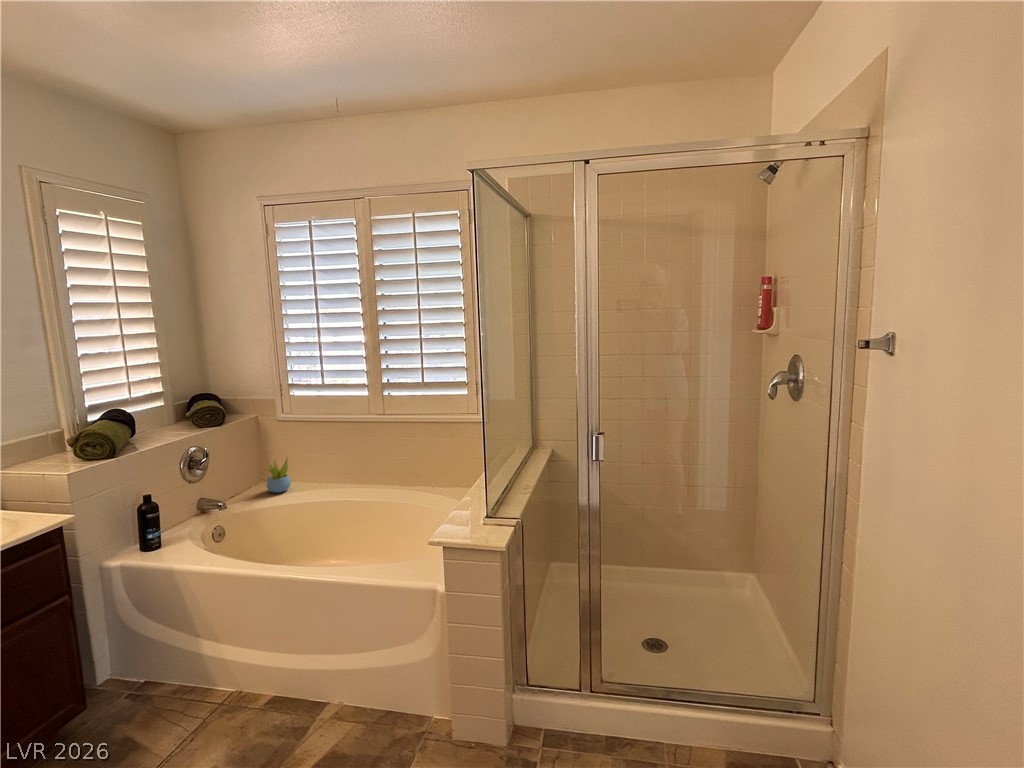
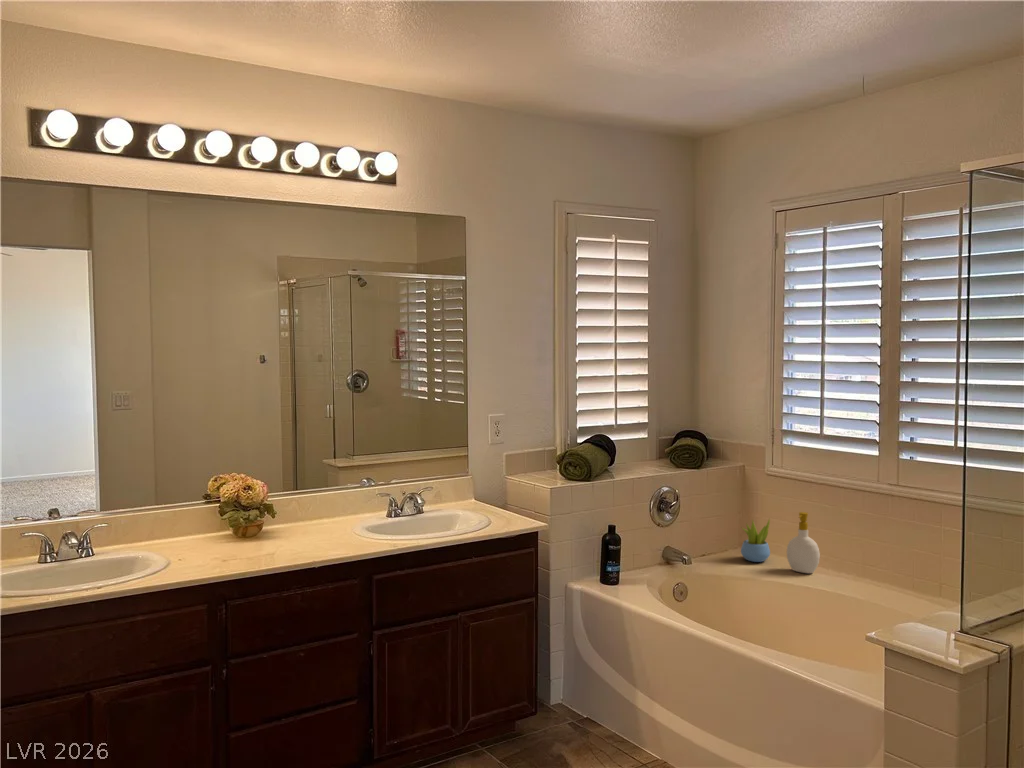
soap bottle: none [306,446,332,492] -> present [787,512,820,573]

